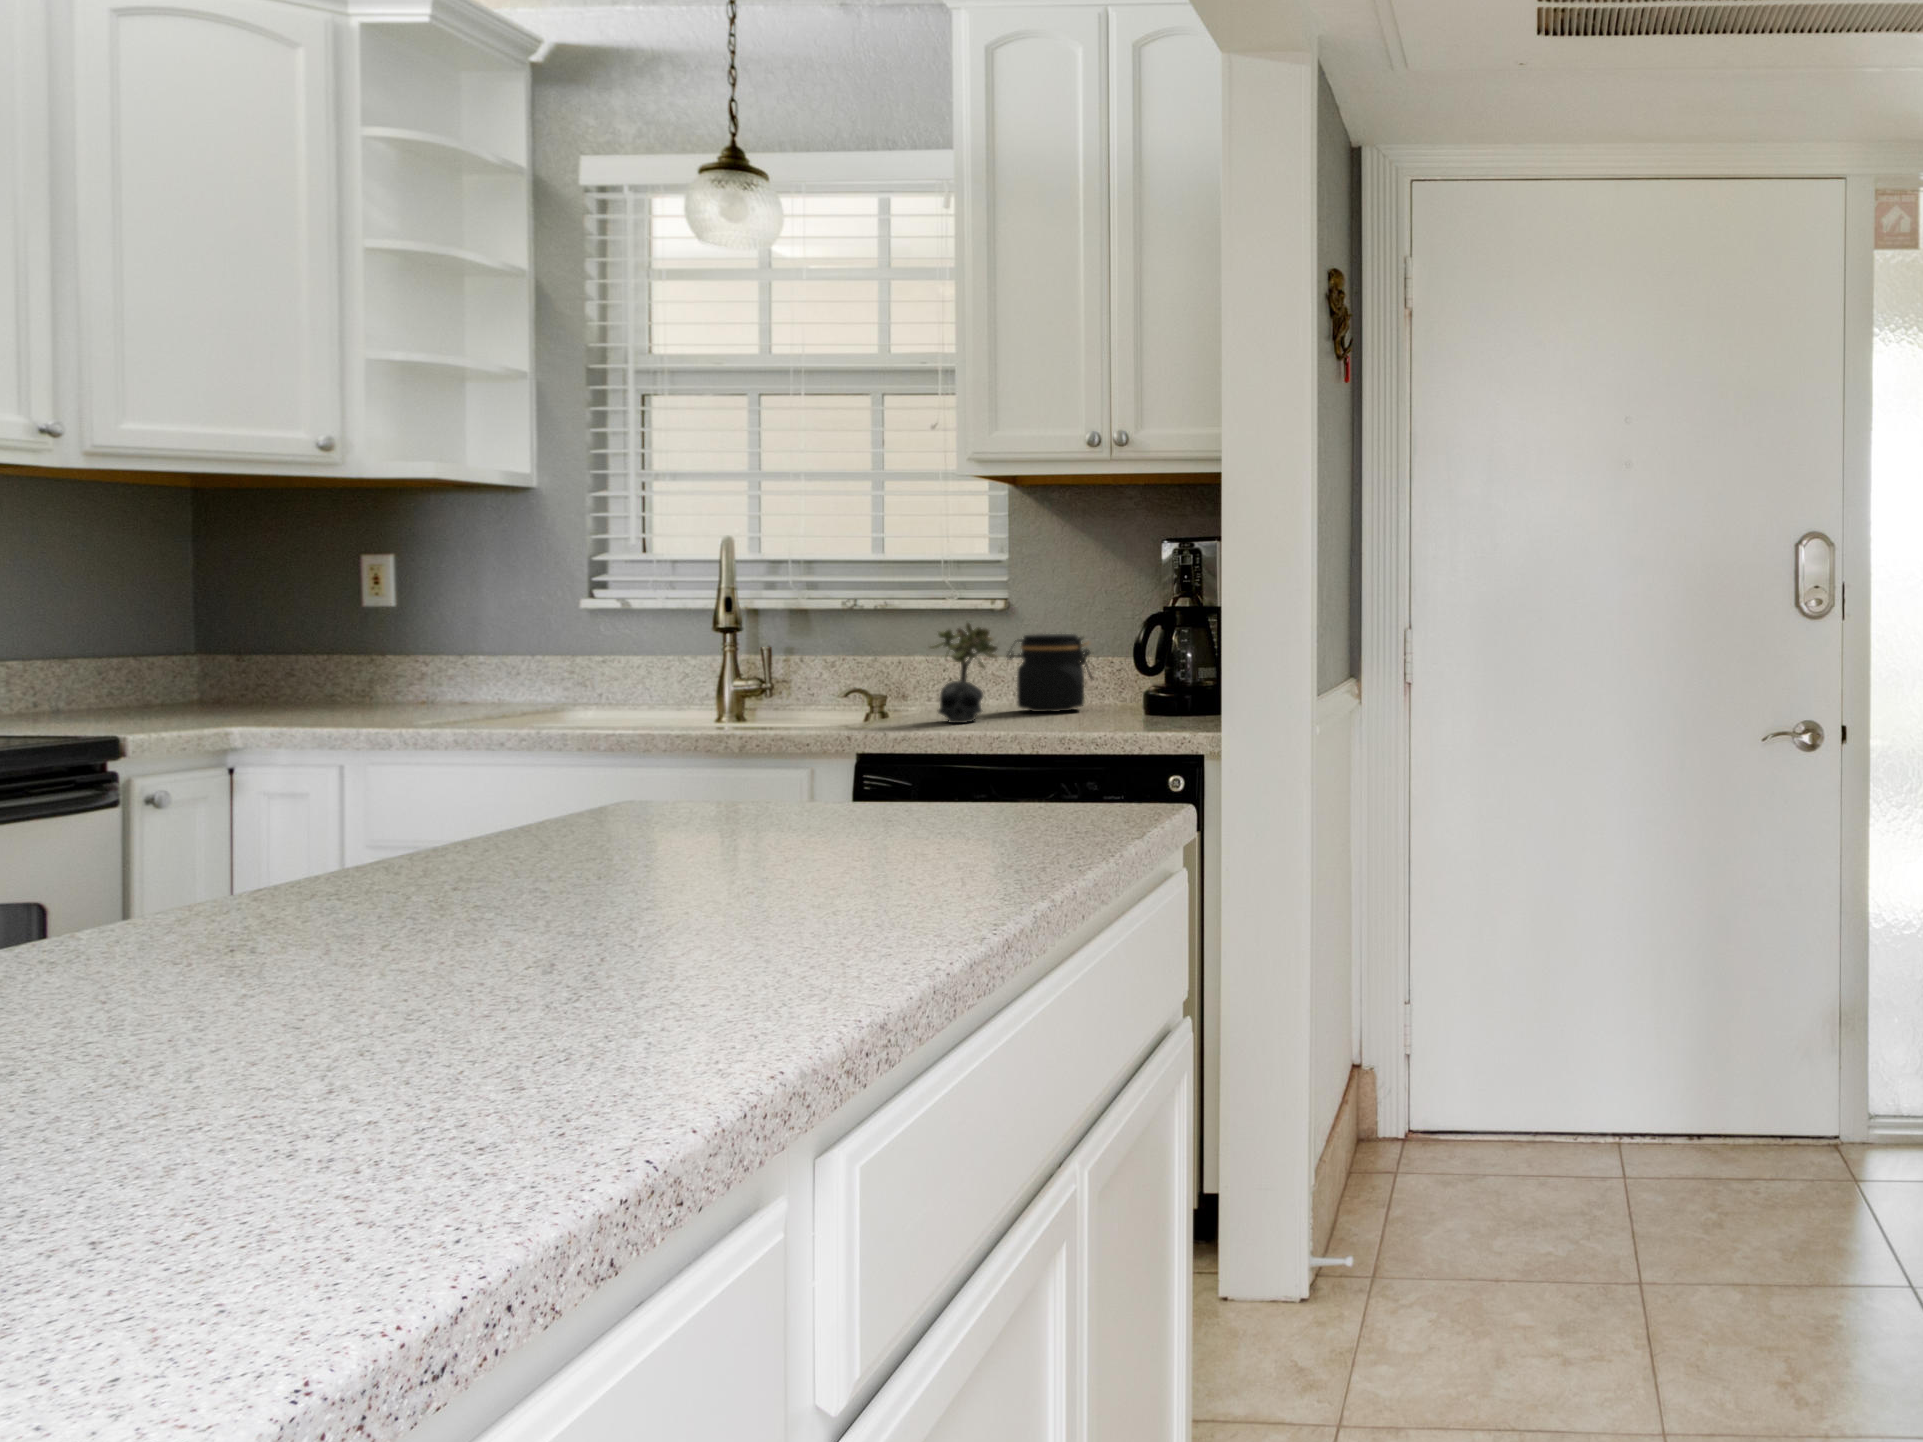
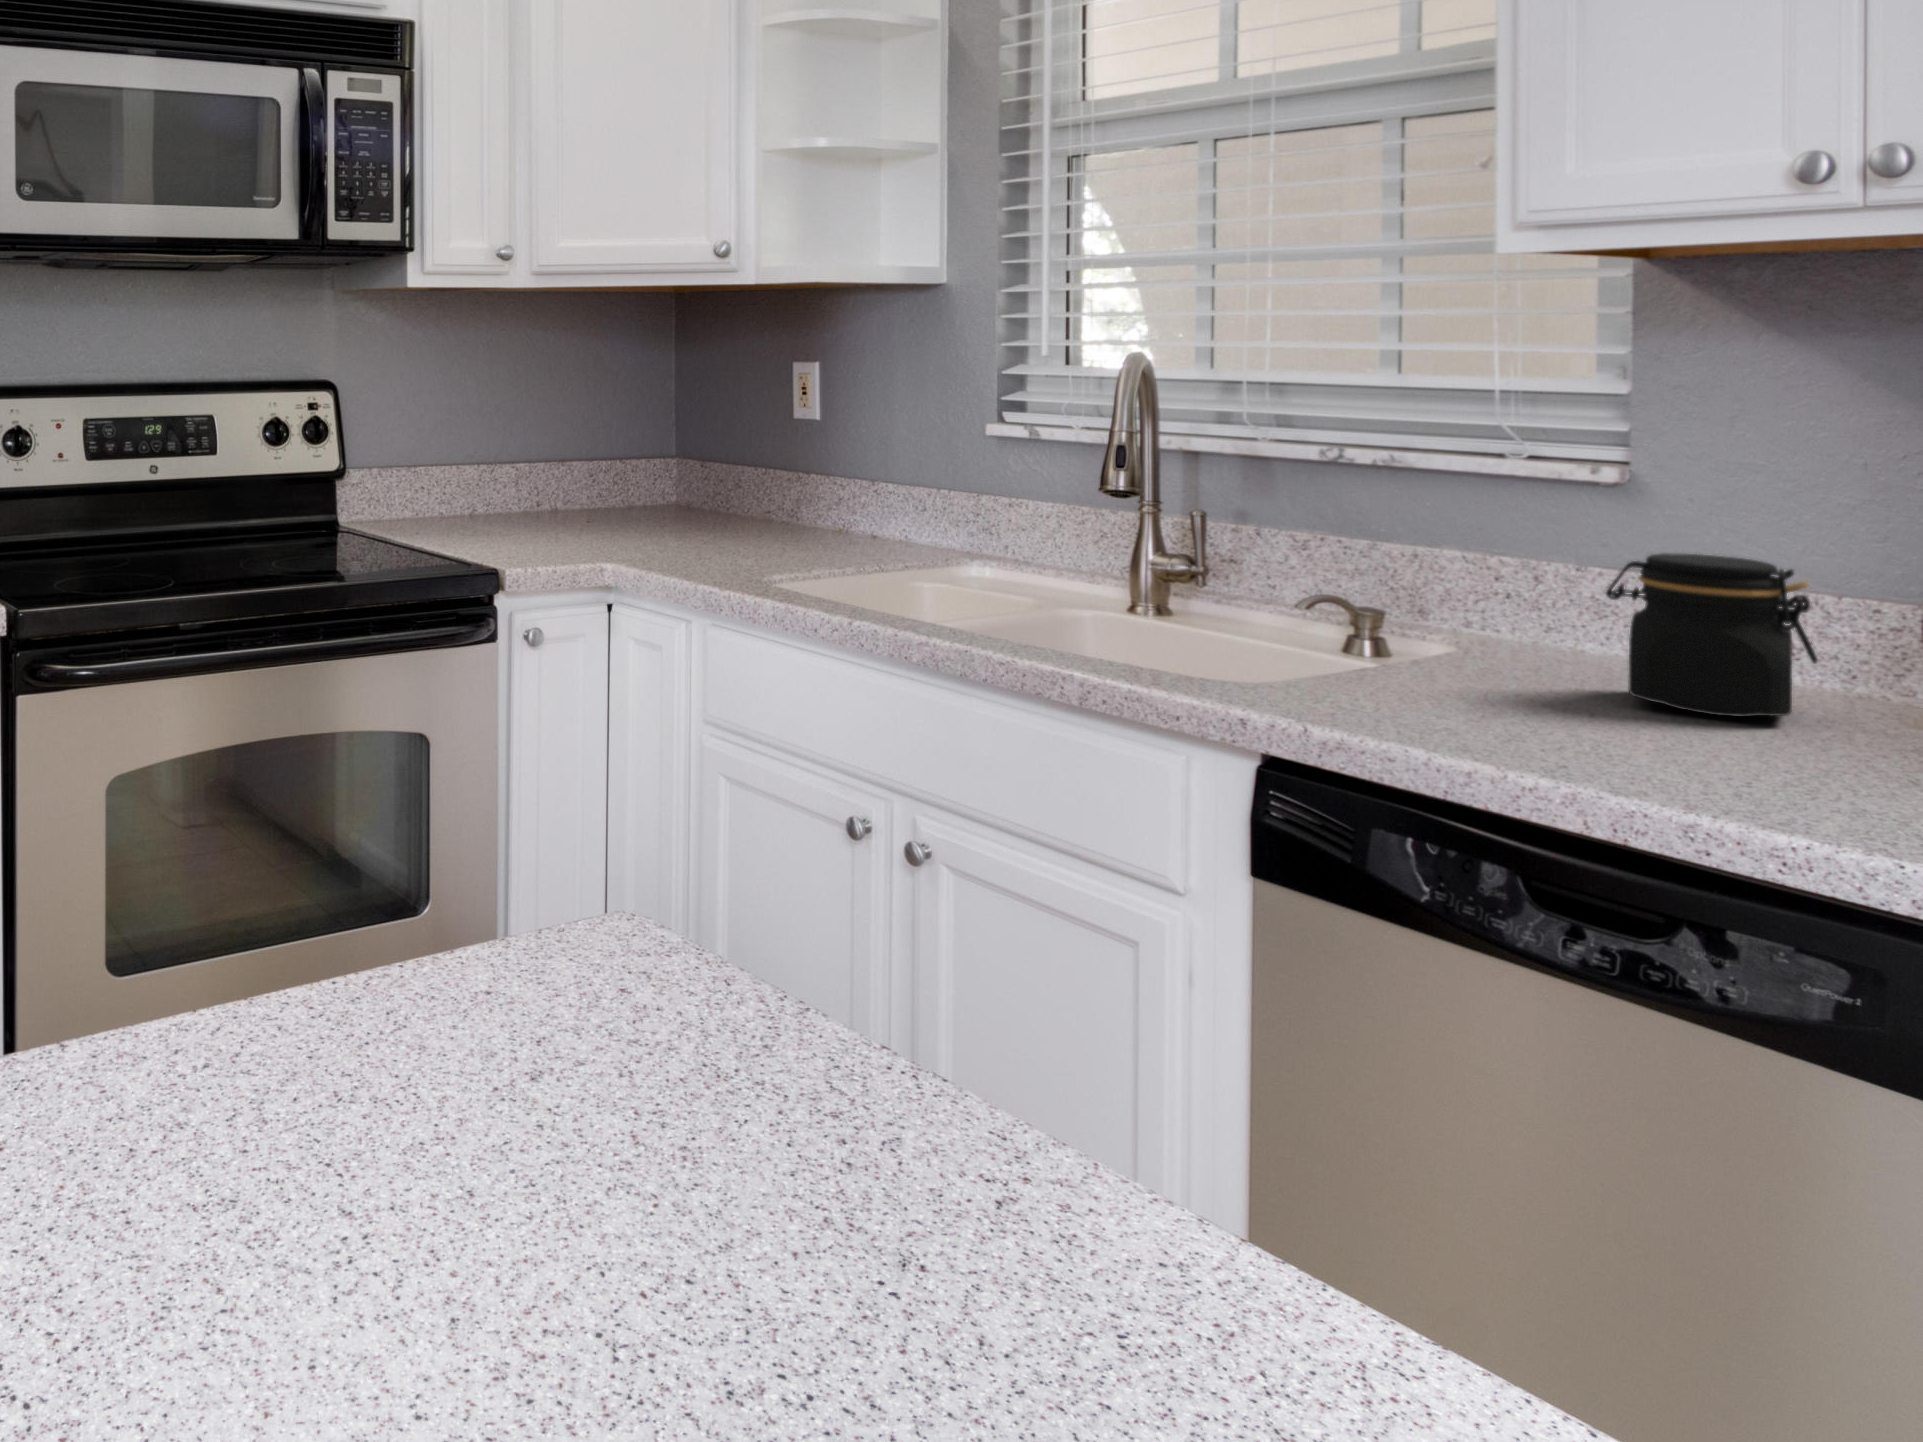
succulent plant: present [930,623,997,723] -> none [1428,531,1576,726]

